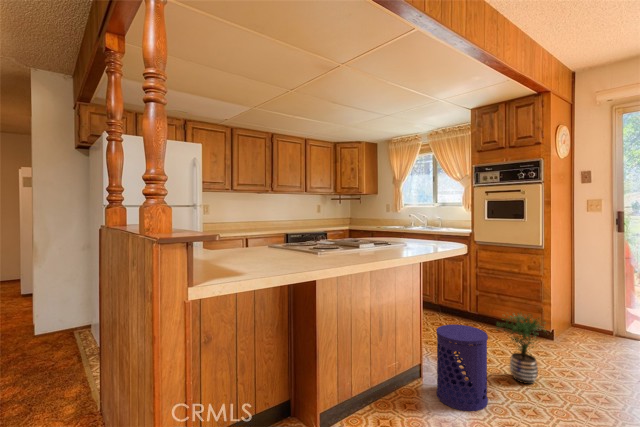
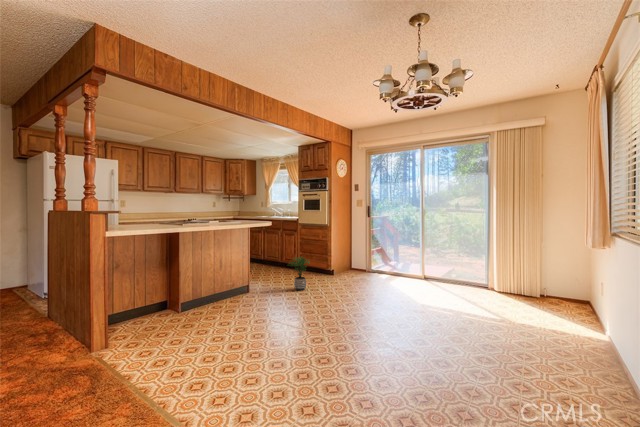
waste bin: present [436,325,488,411] -> none [251,262,275,300]

